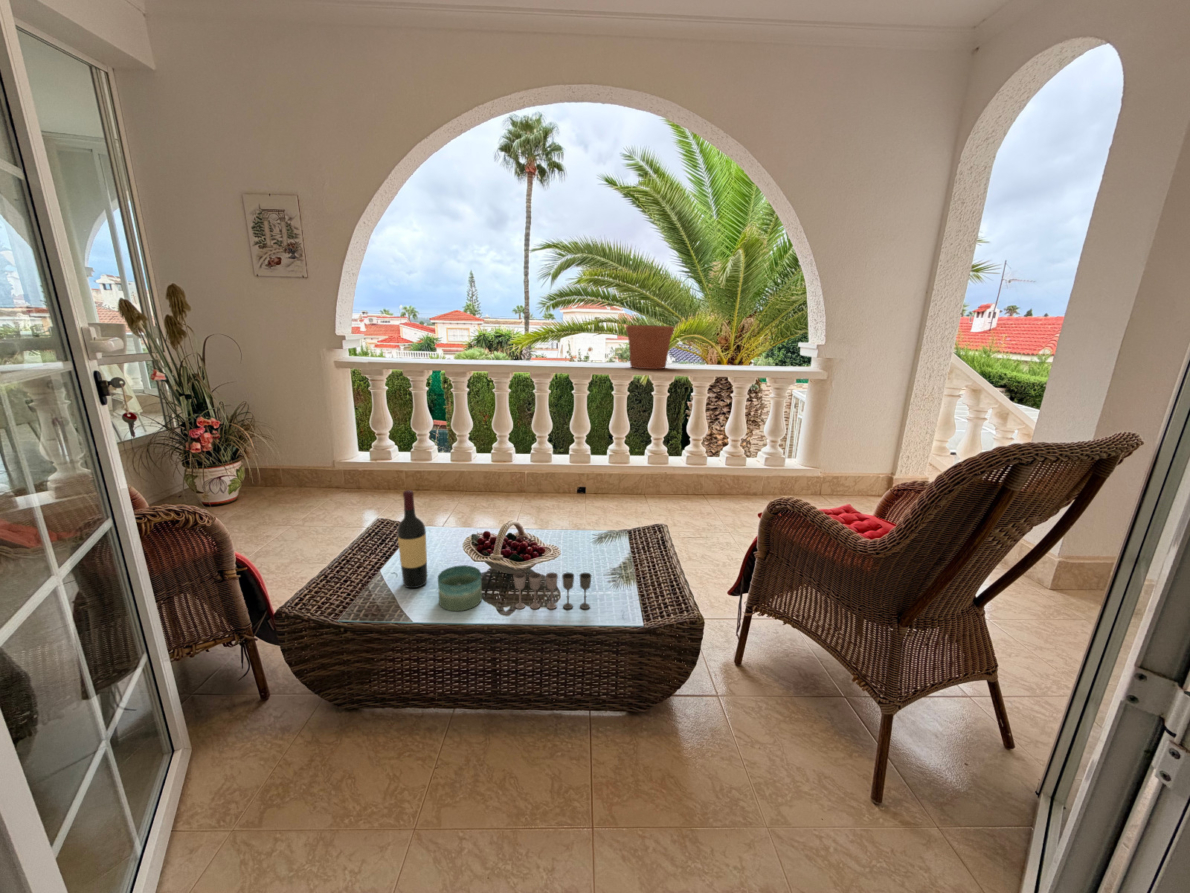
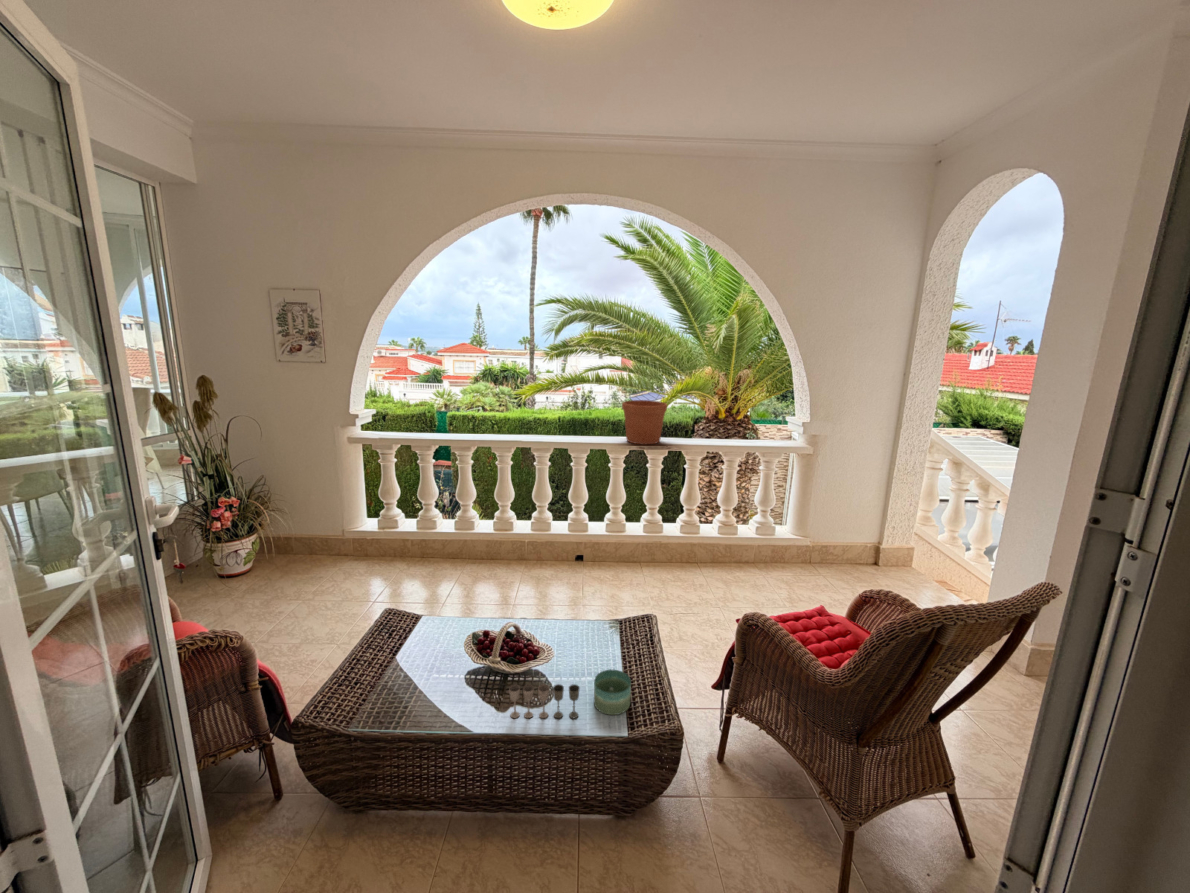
wine bottle: present [397,490,427,588] -> none [405,606,431,694]
candle: present [438,565,482,611] -> present [594,670,631,715]

